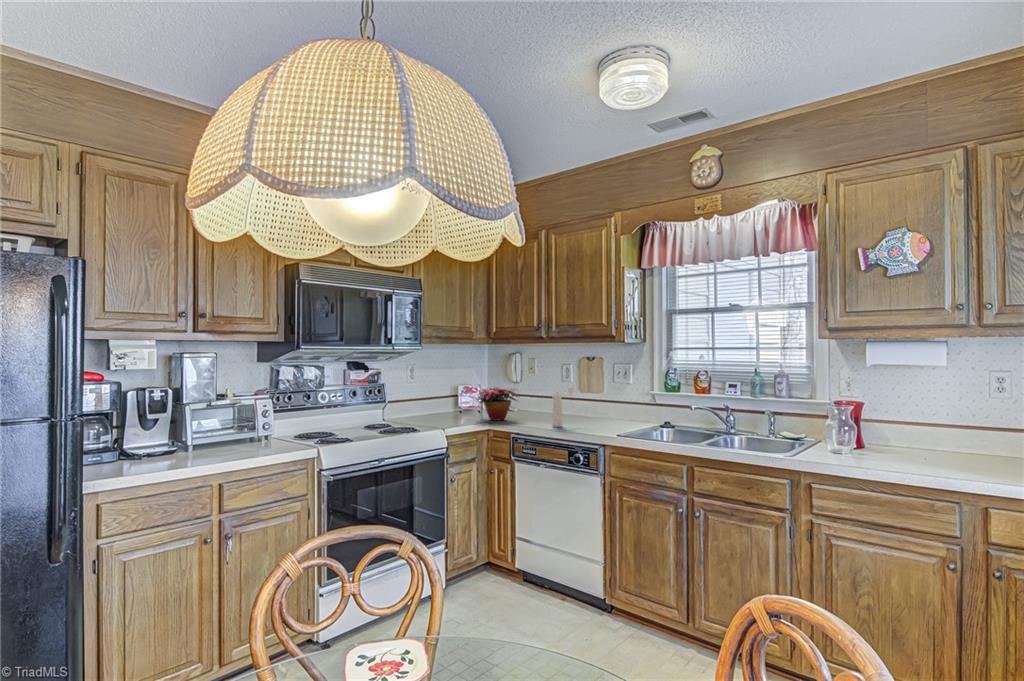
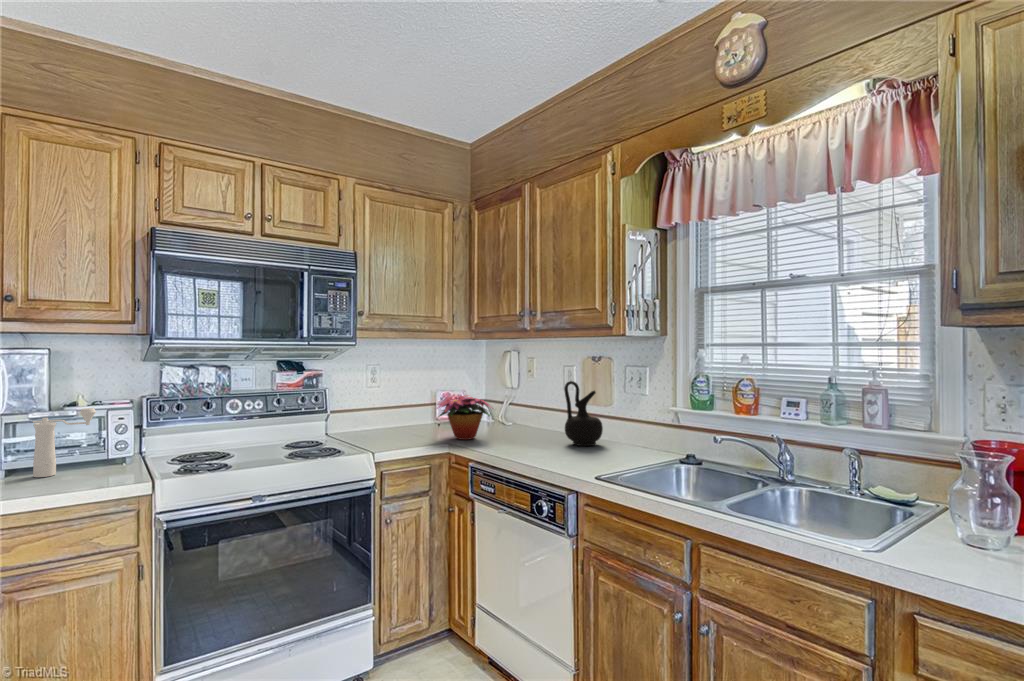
ceramic jug: none [573,375,601,421] -> present [564,381,603,446]
pepper mill: present [552,386,574,427] -> present [32,408,96,477]

